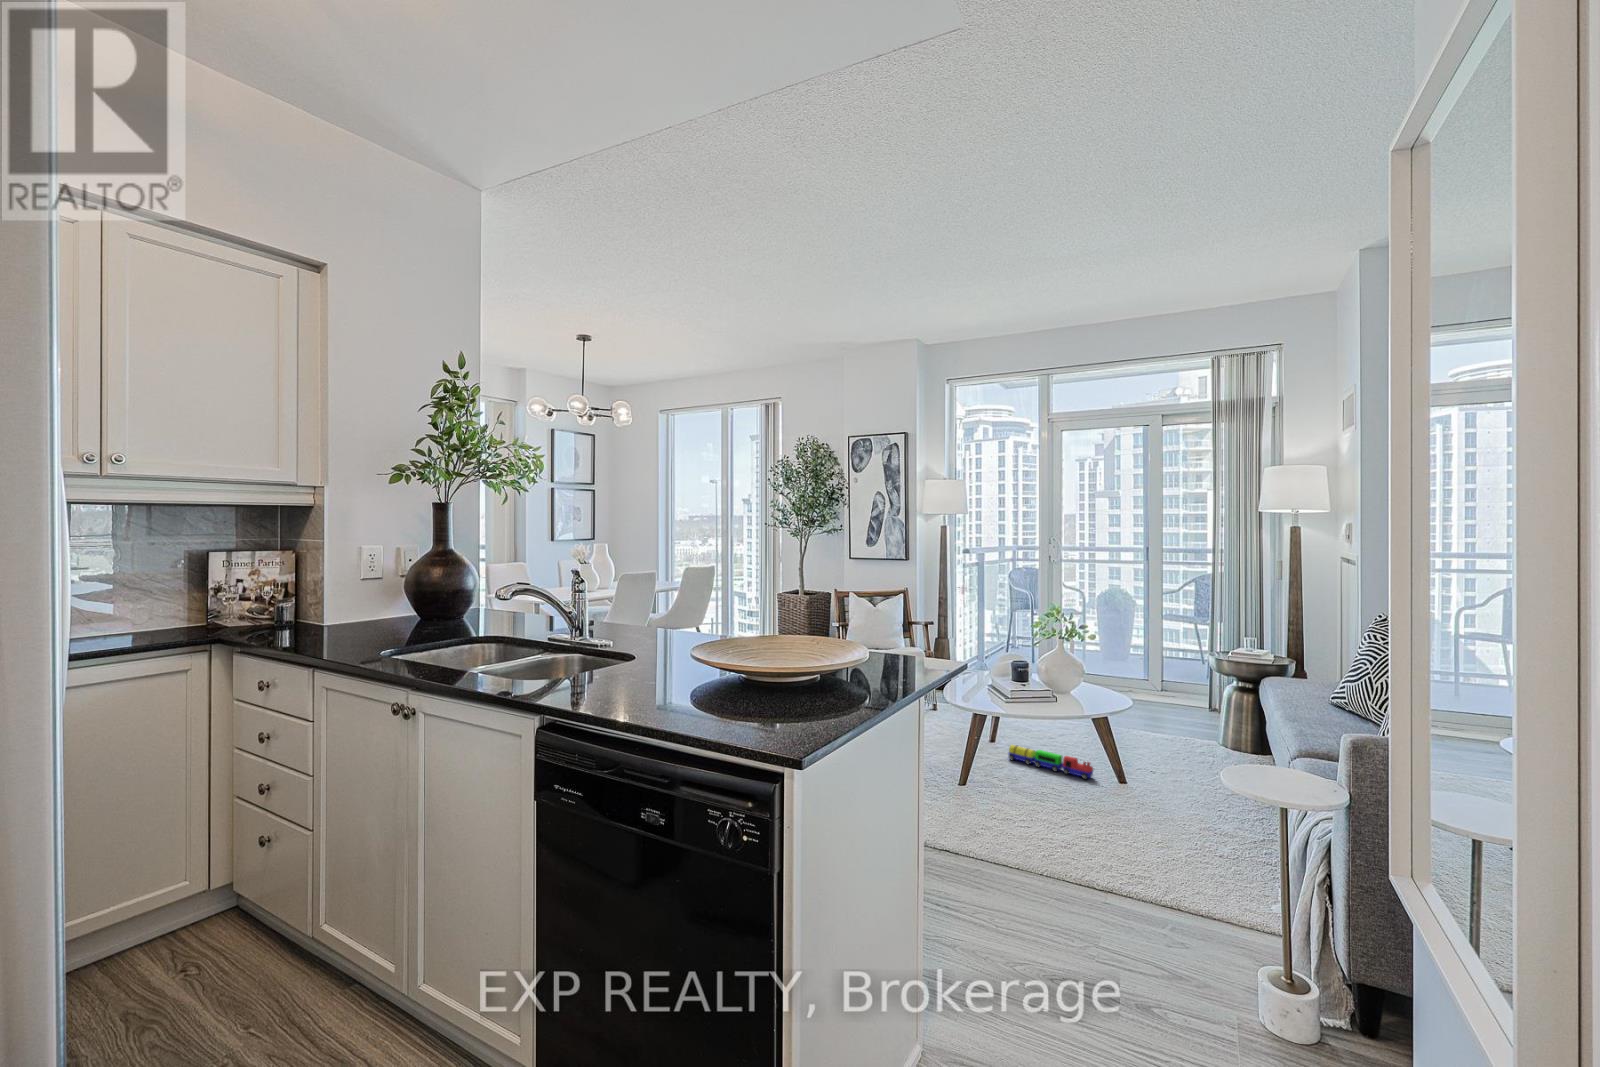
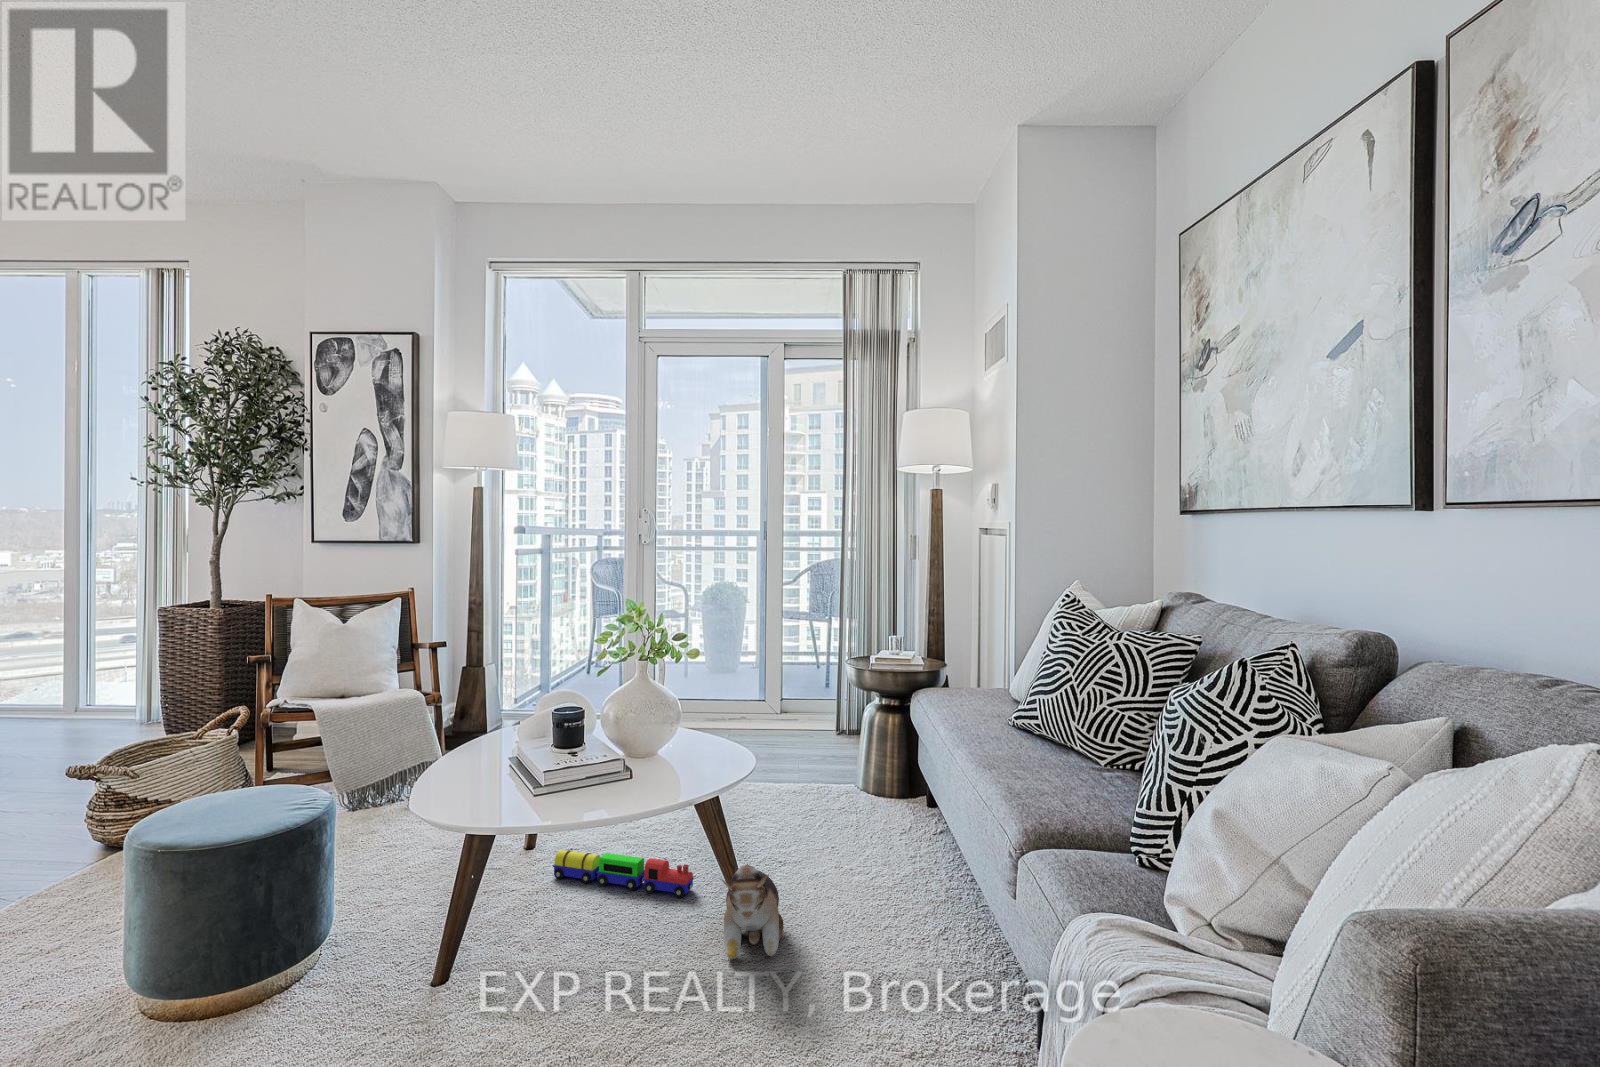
plush toy: none [1111,757,1151,812] -> present [722,864,783,959]

